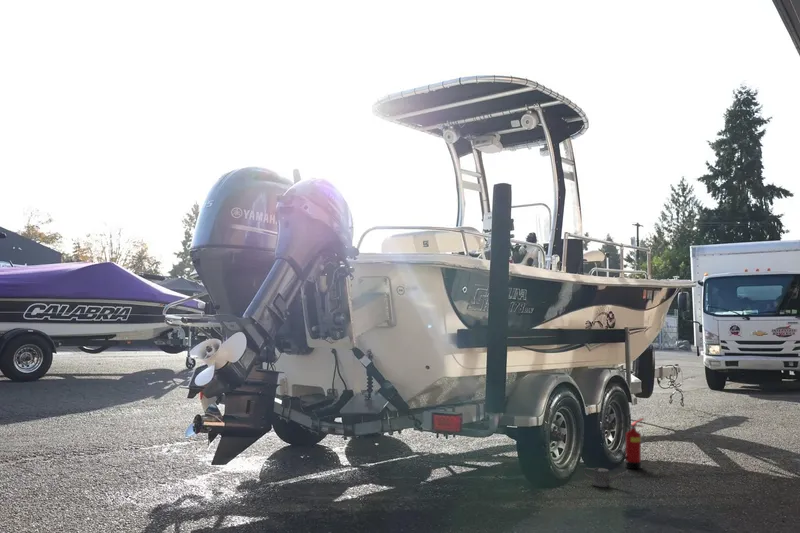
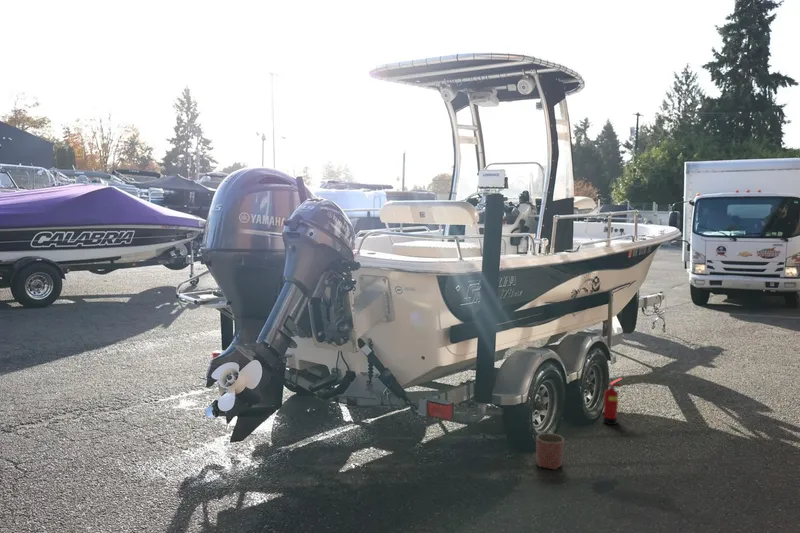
planter: none [556,463,586,501] -> present [536,433,564,469]
watering can: present [584,468,628,487] -> none [563,432,604,451]

